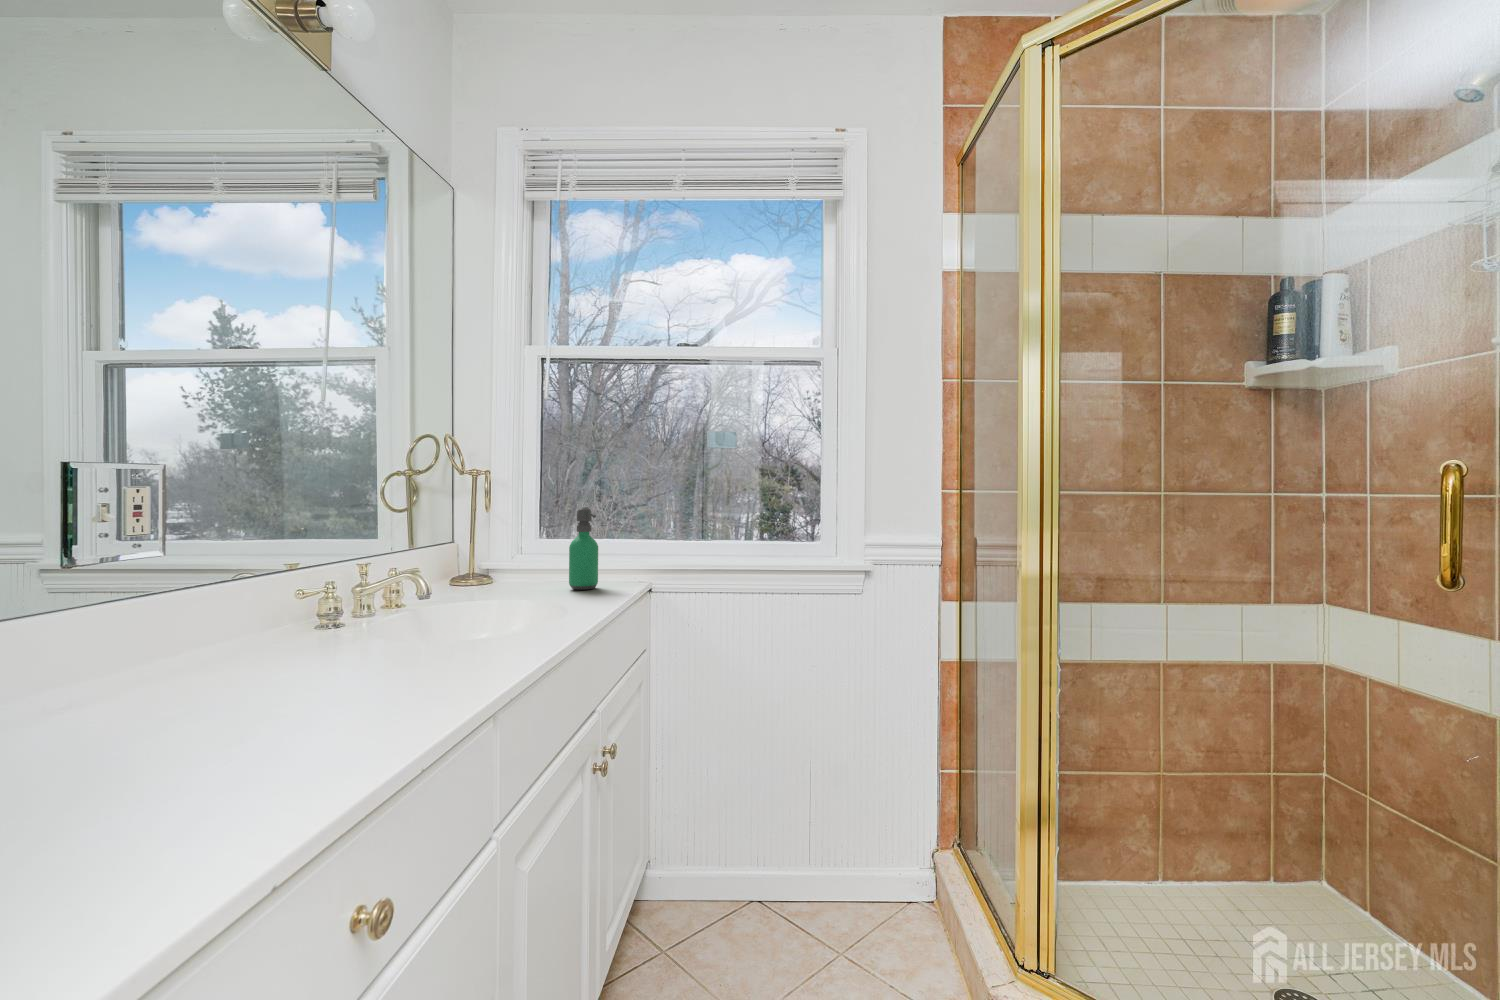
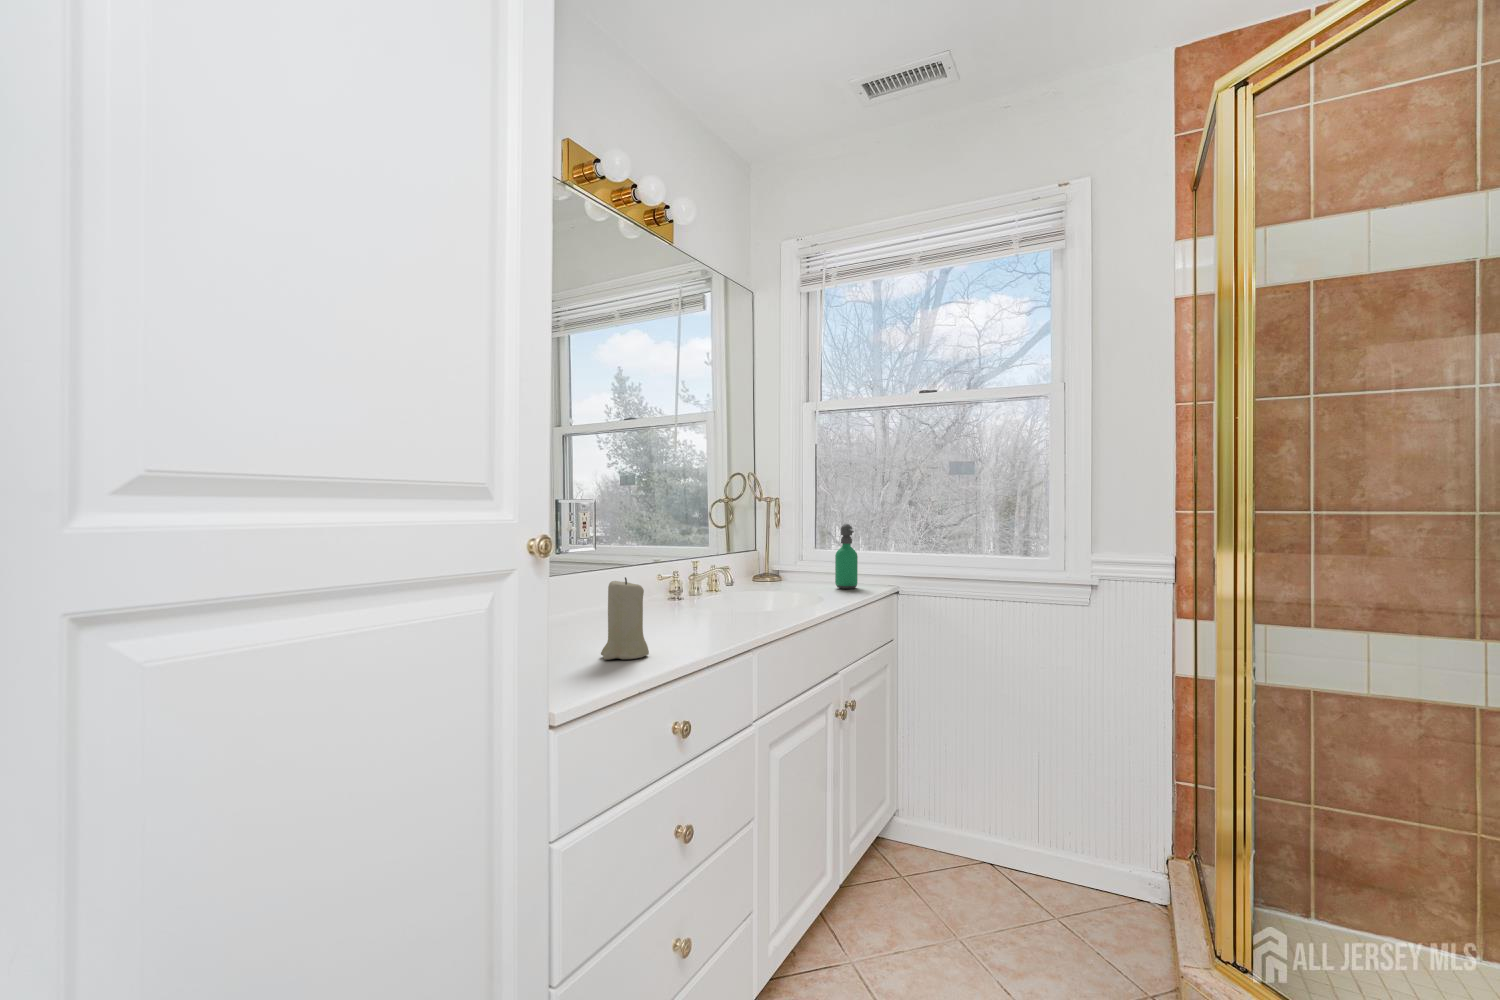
candle: none [138,616,281,826] -> present [601,577,649,660]

